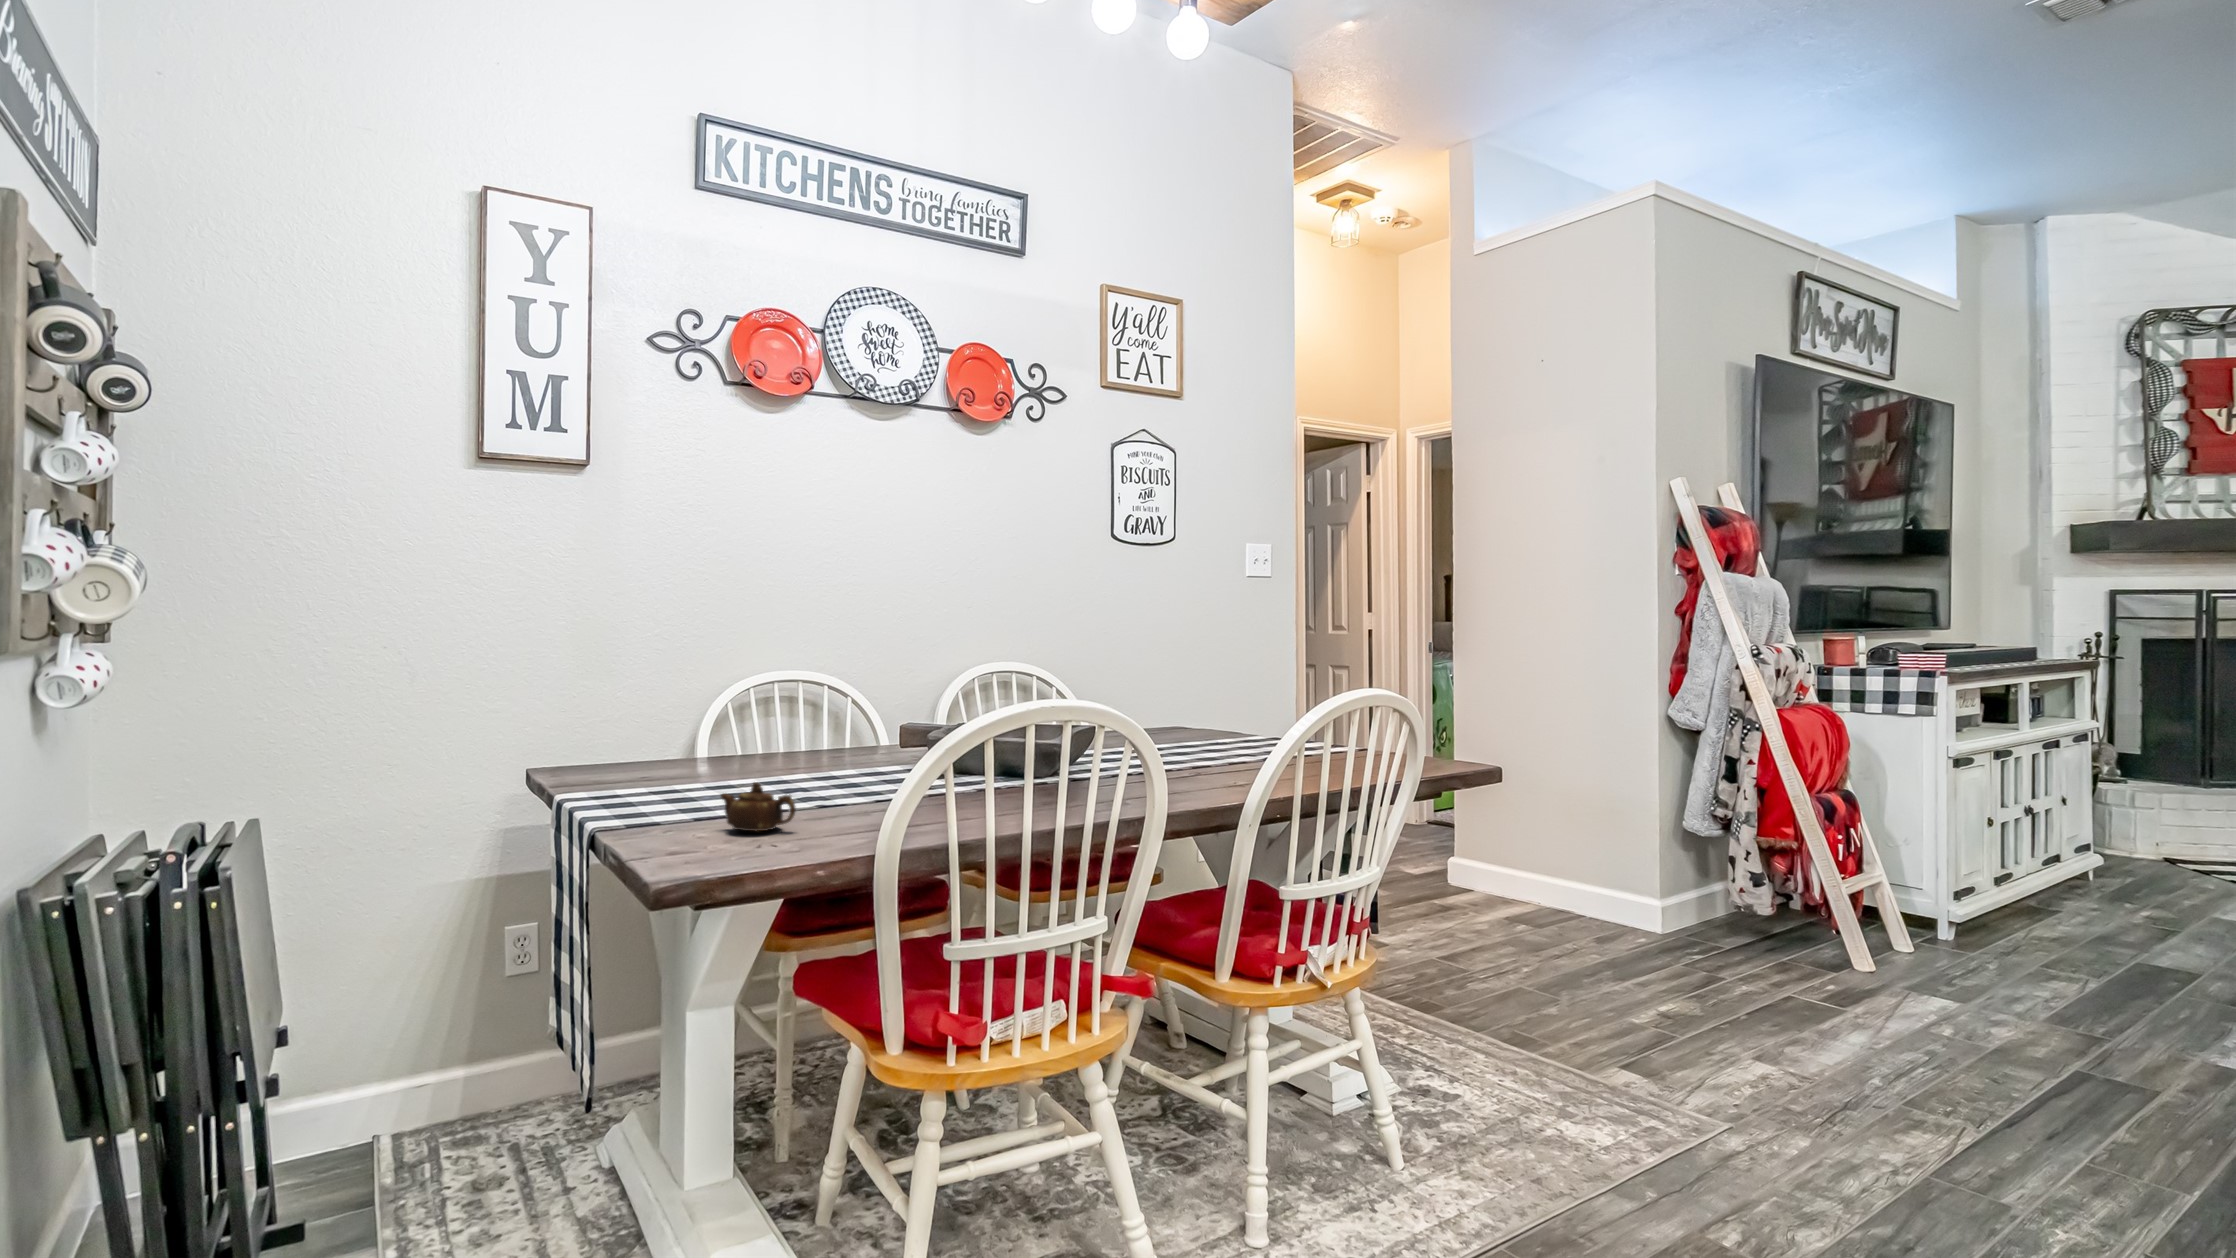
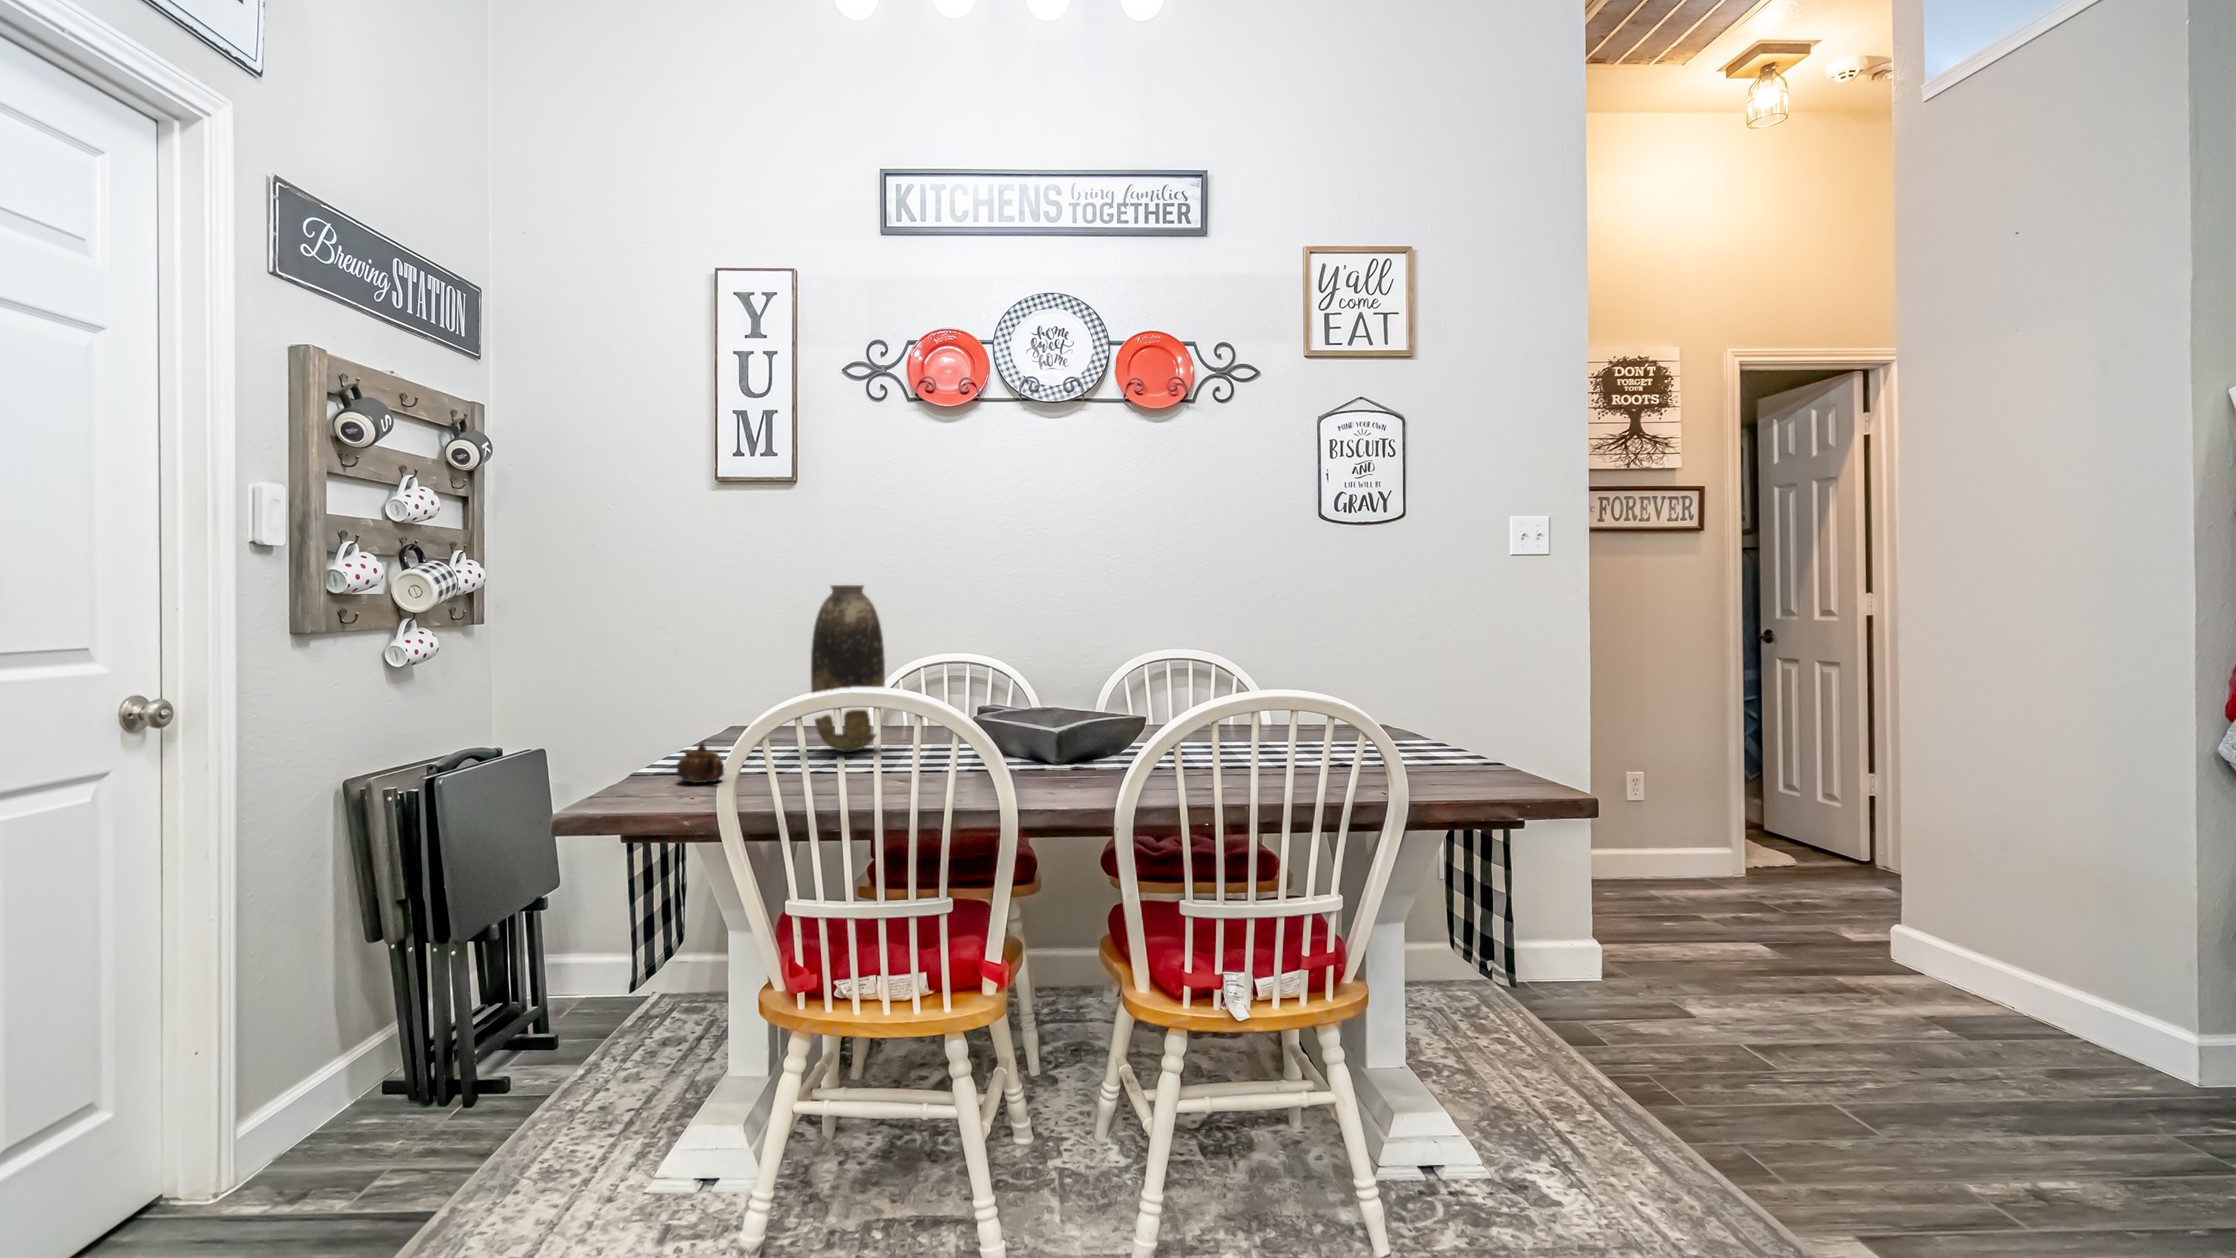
vase: none [762,596,845,786] -> present [811,585,885,752]

